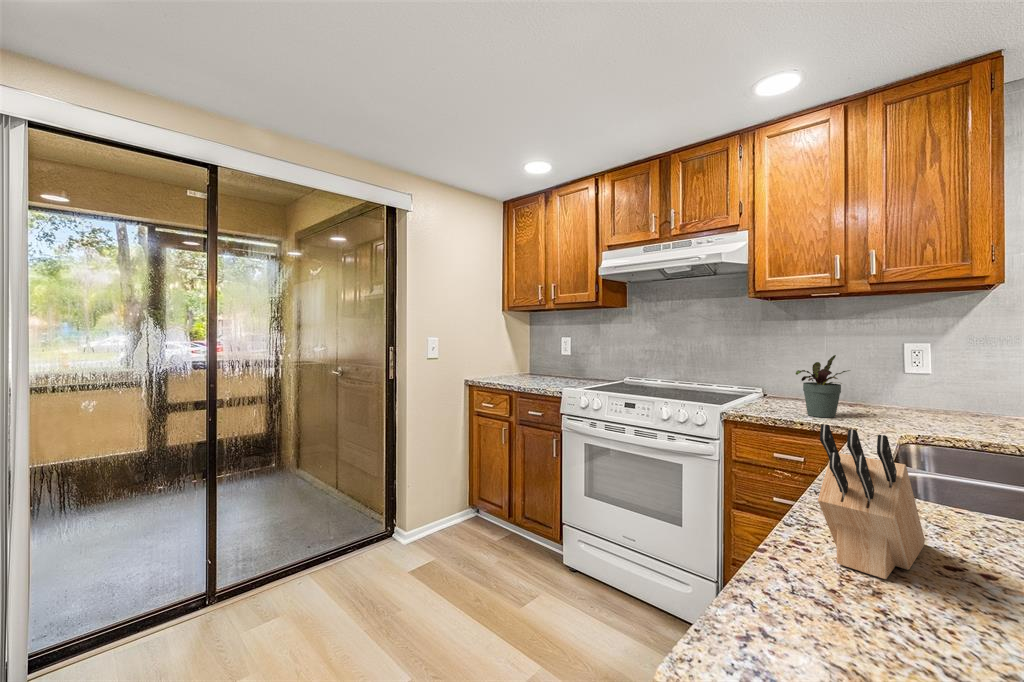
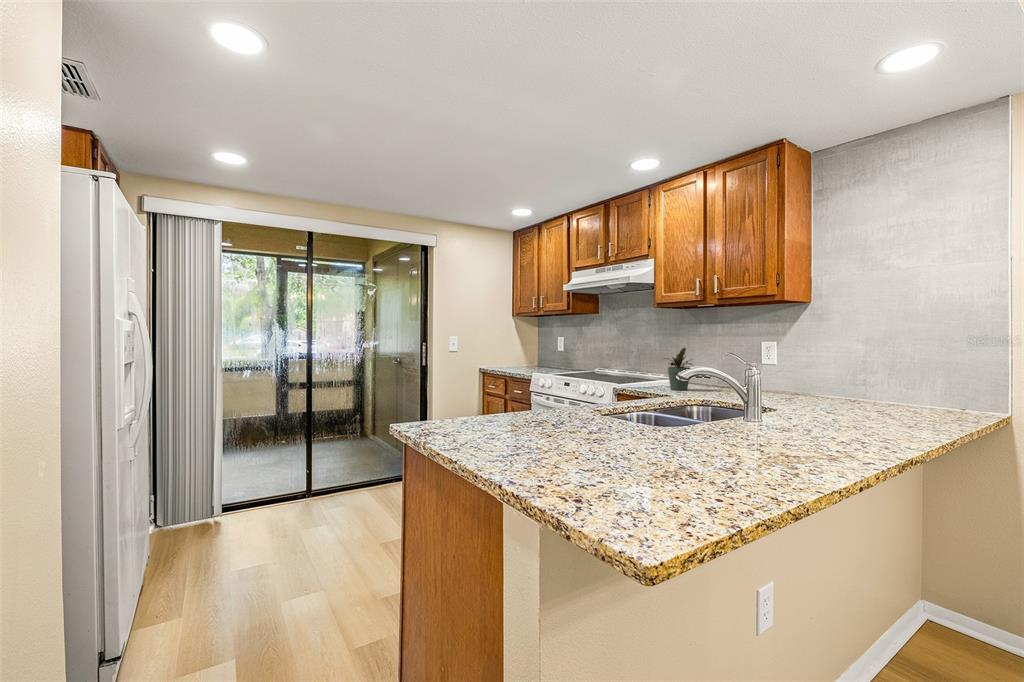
knife block: present [818,424,925,579] -> none [485,363,549,418]

